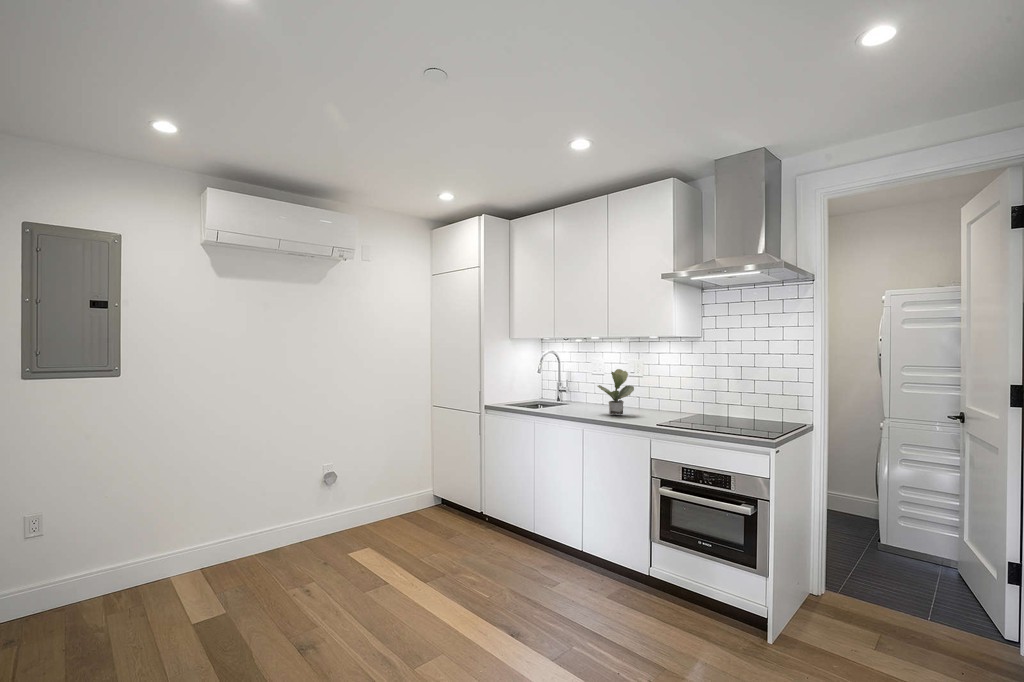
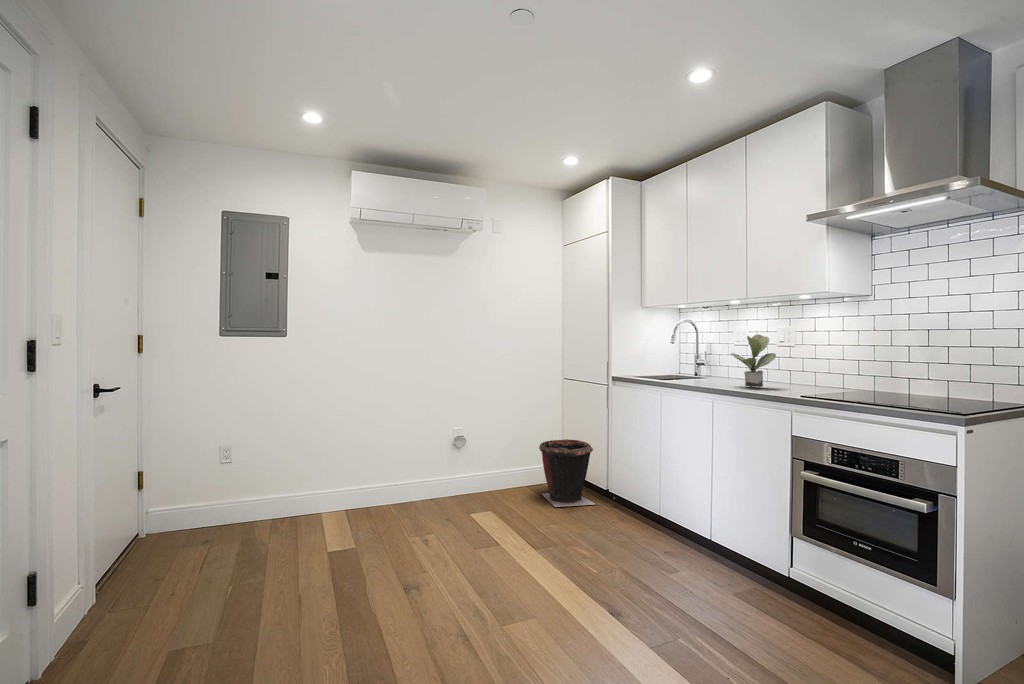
waste bin: none [416,467,473,537] -> present [539,439,595,507]

